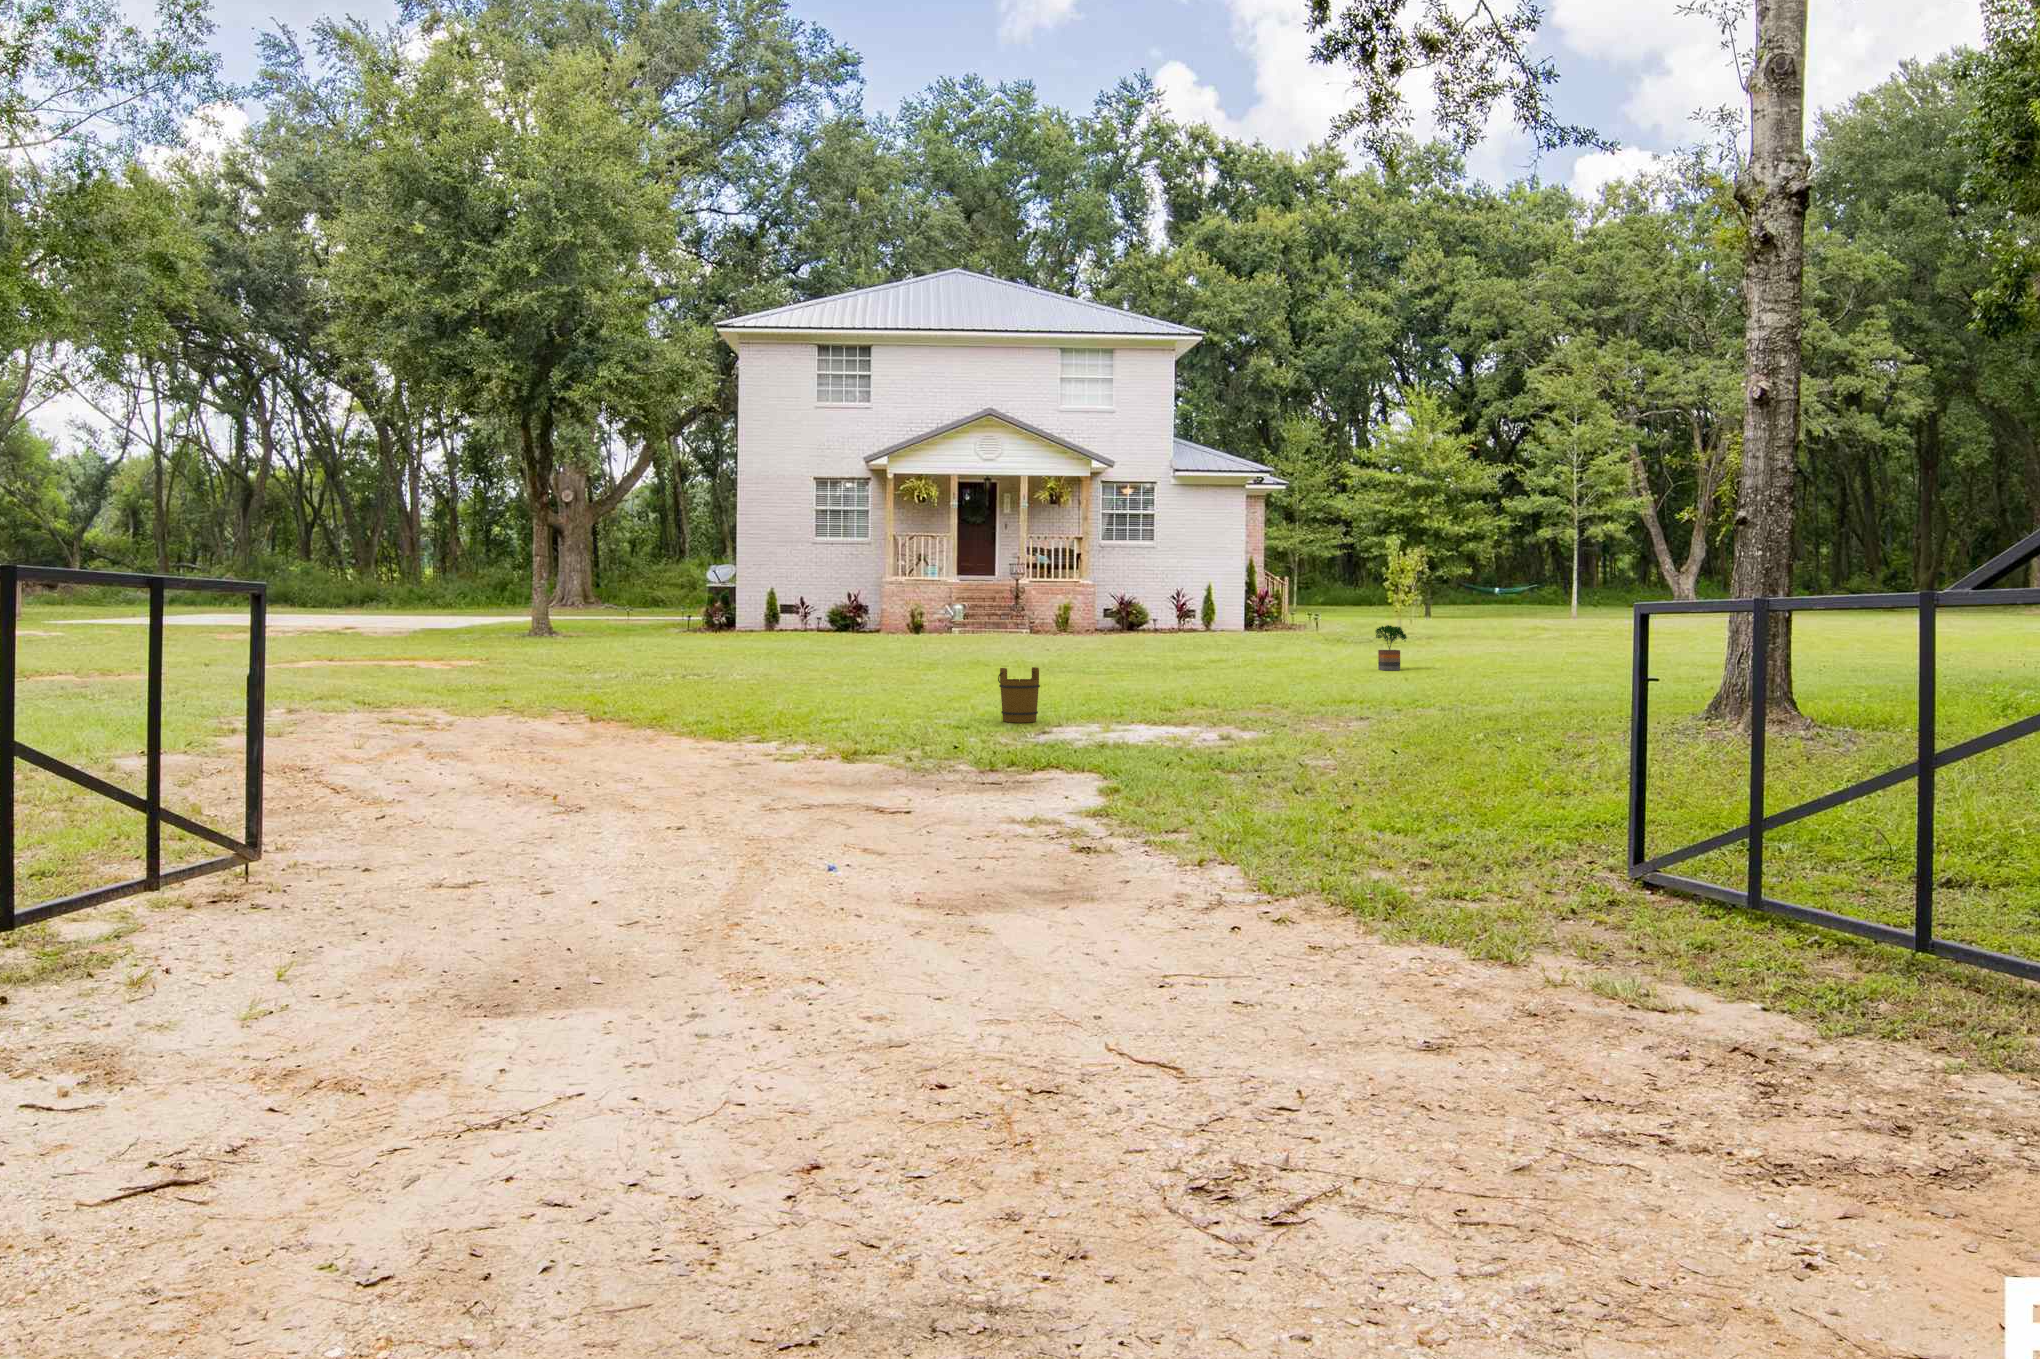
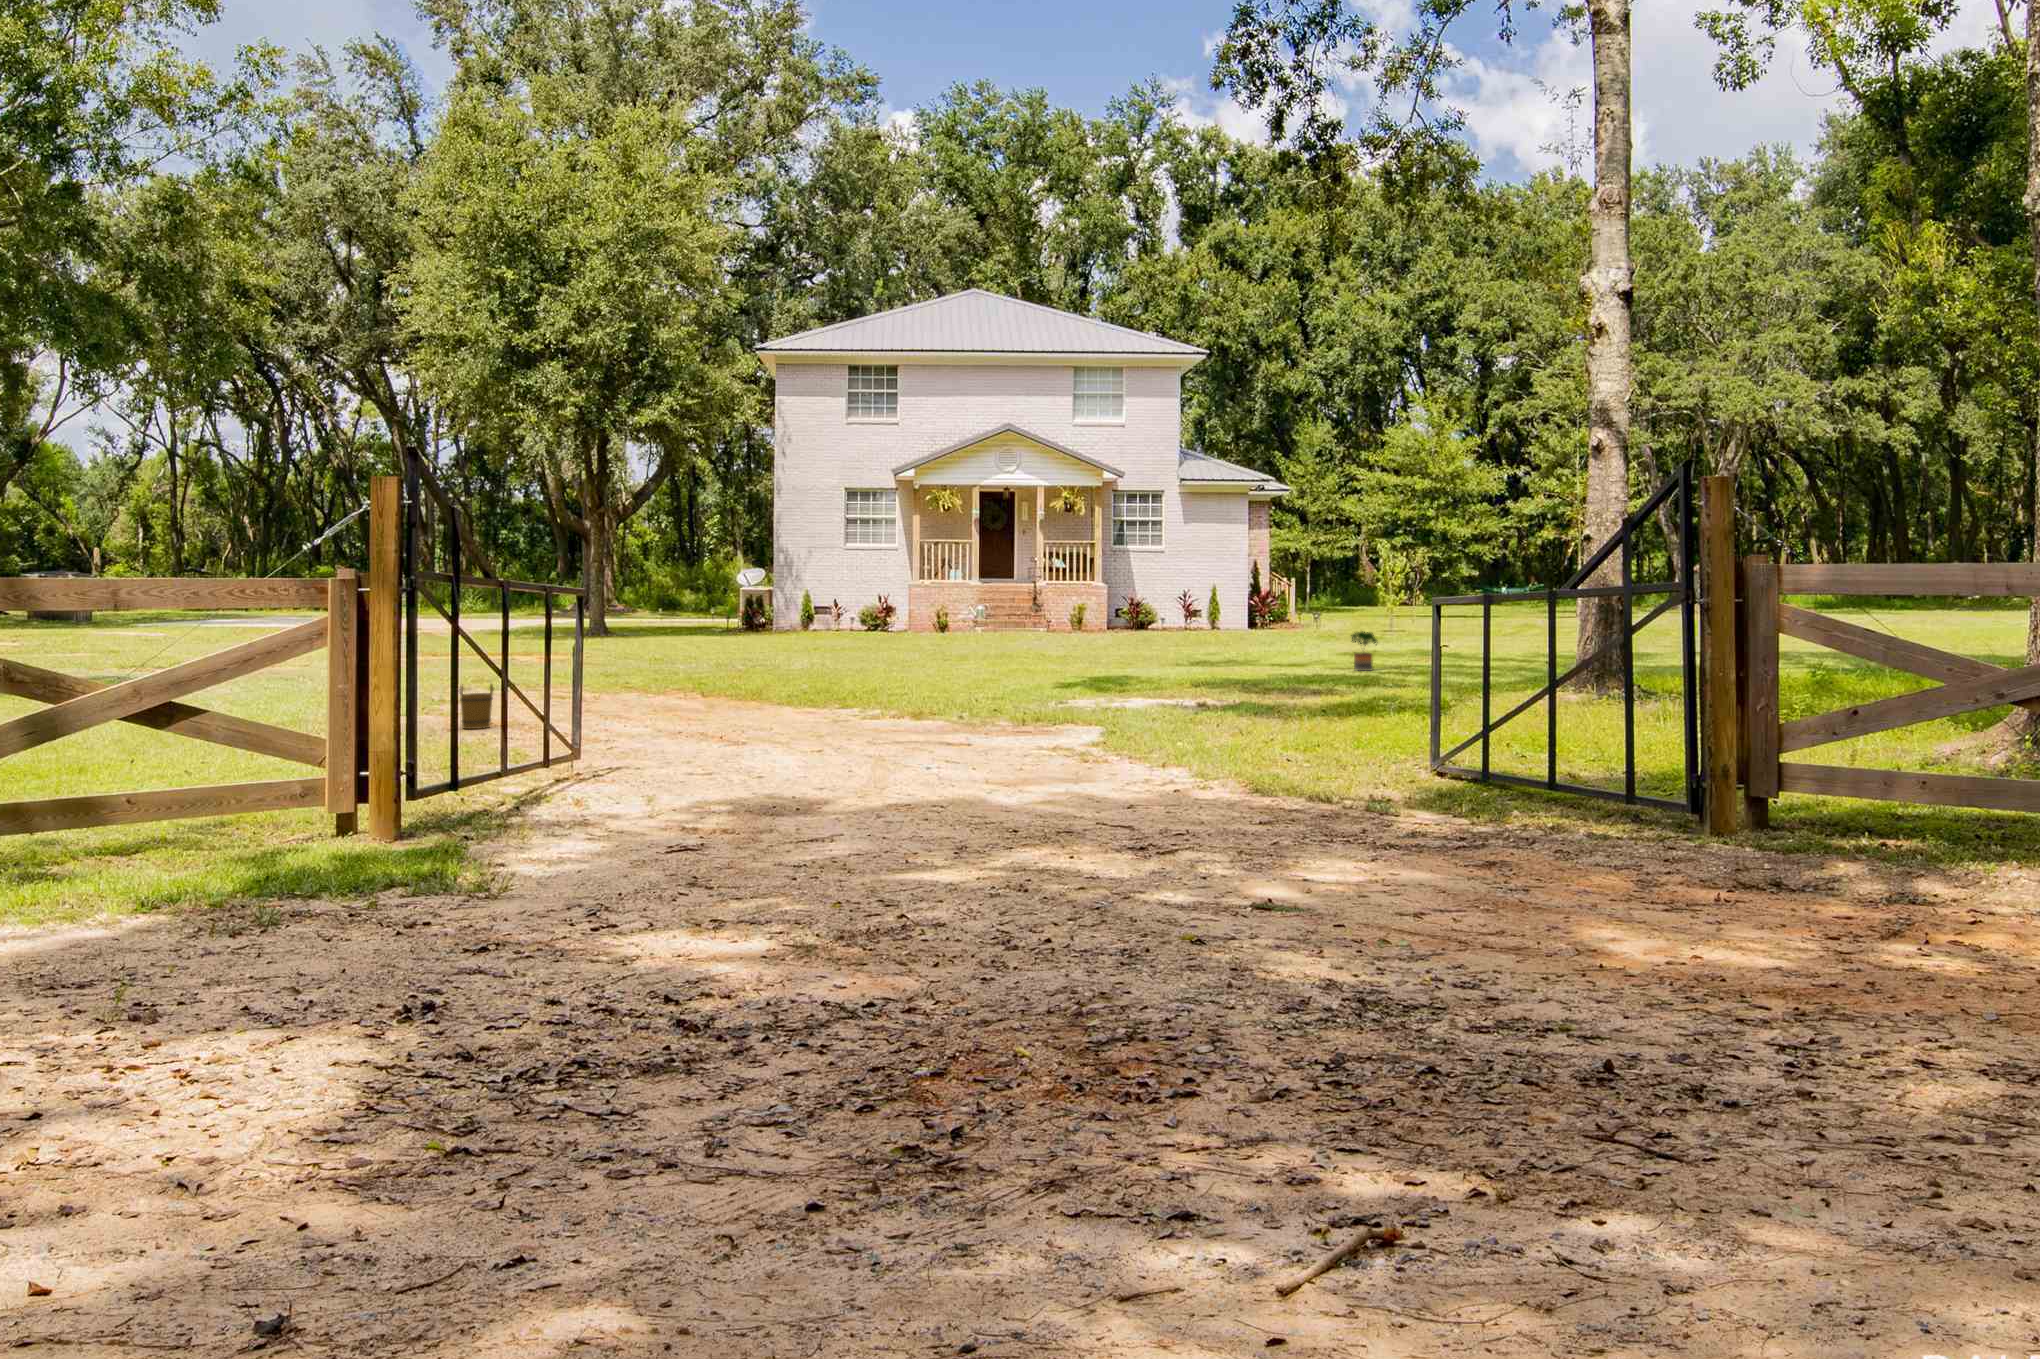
bucket: present [998,667,1040,723] -> present [459,684,494,729]

